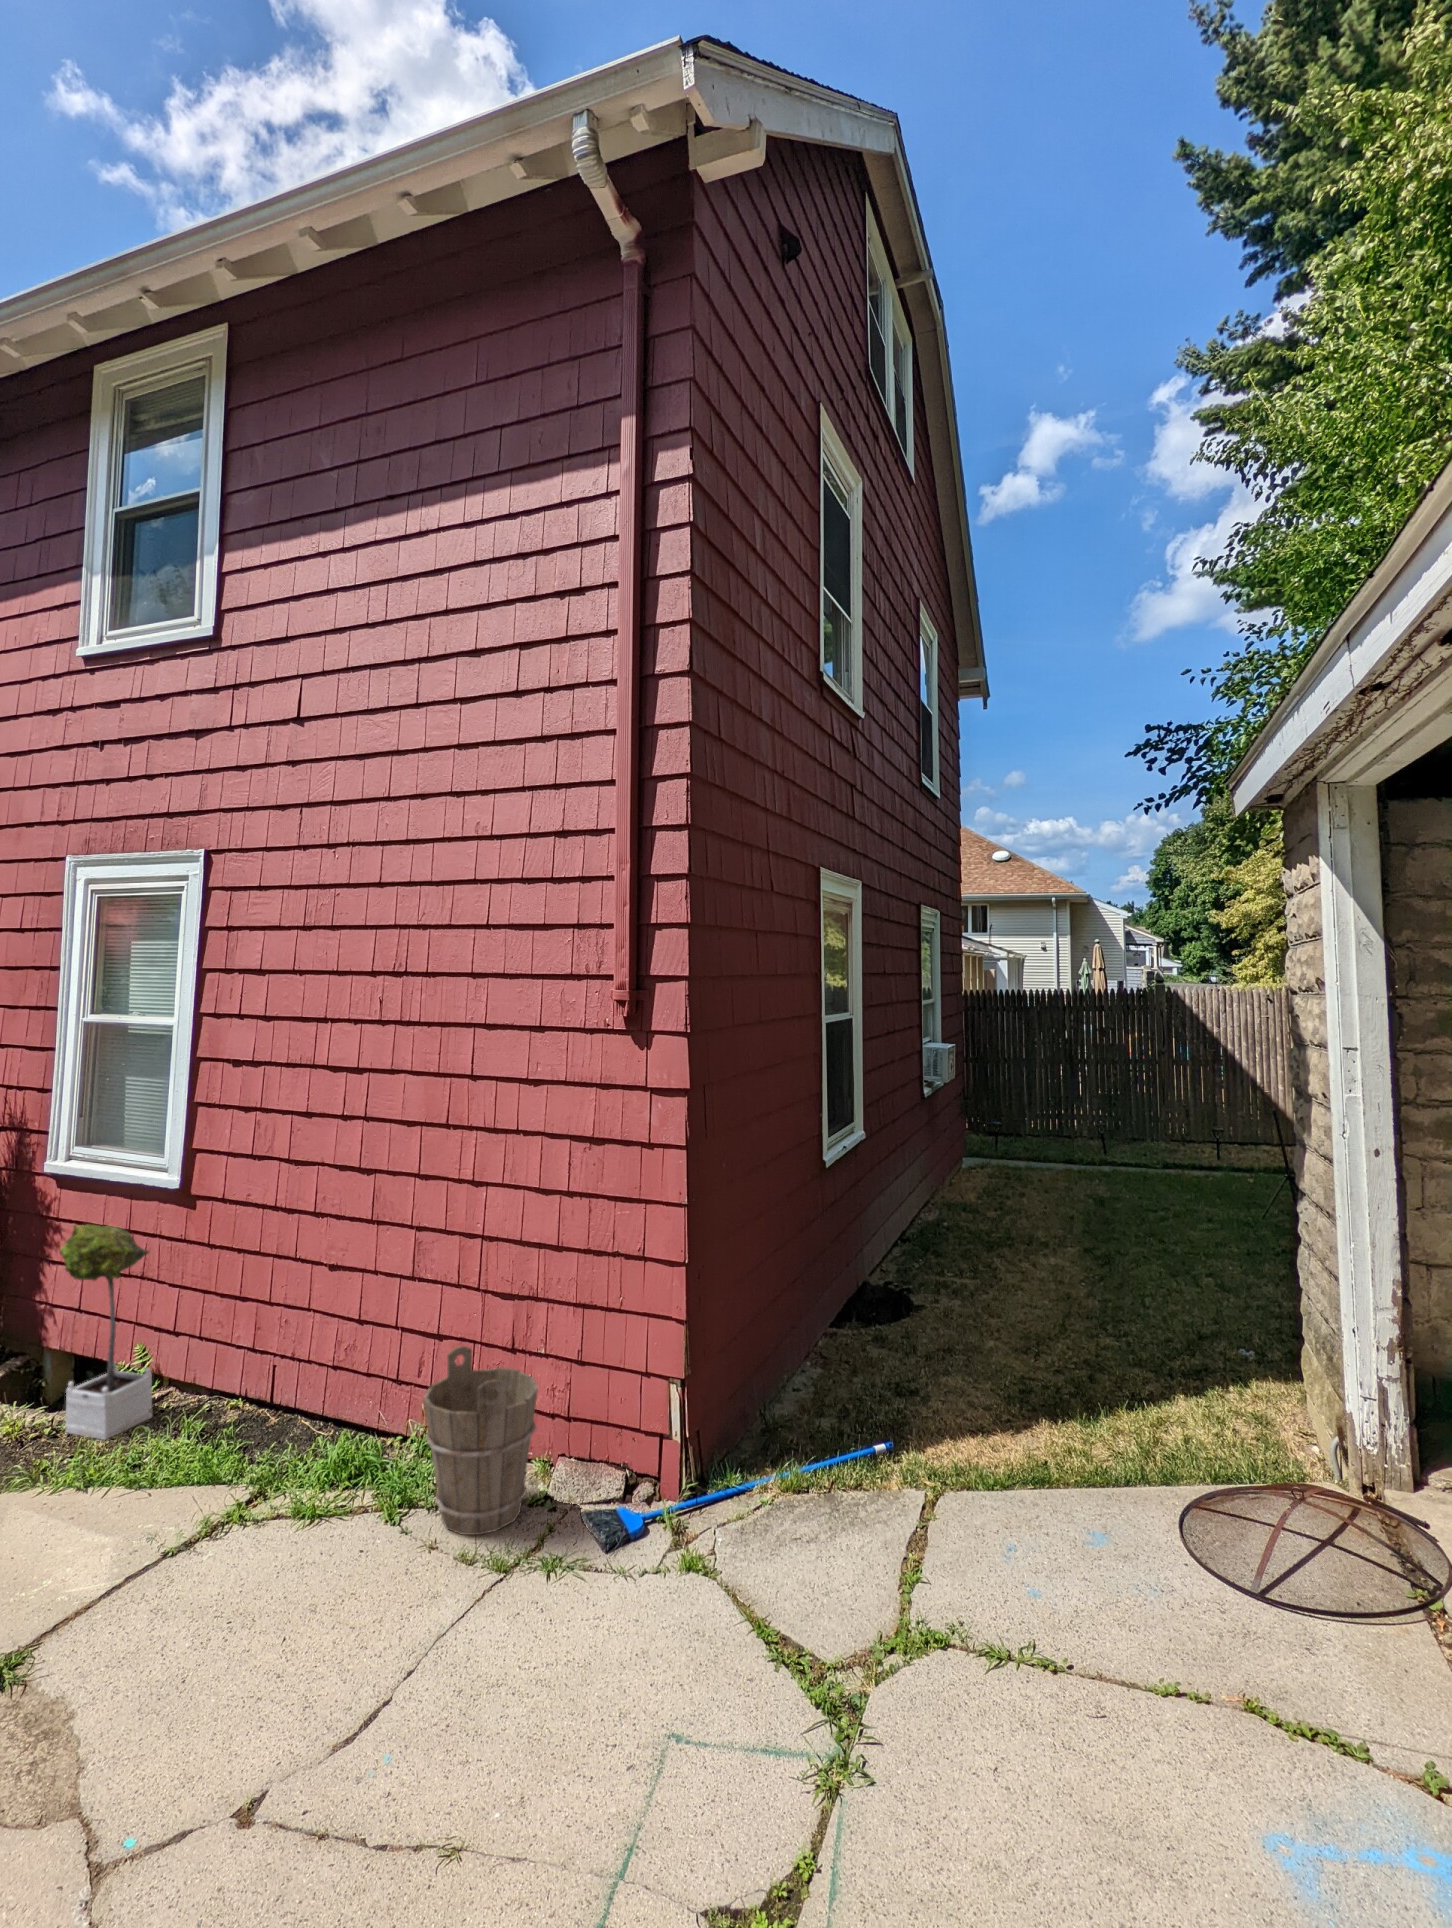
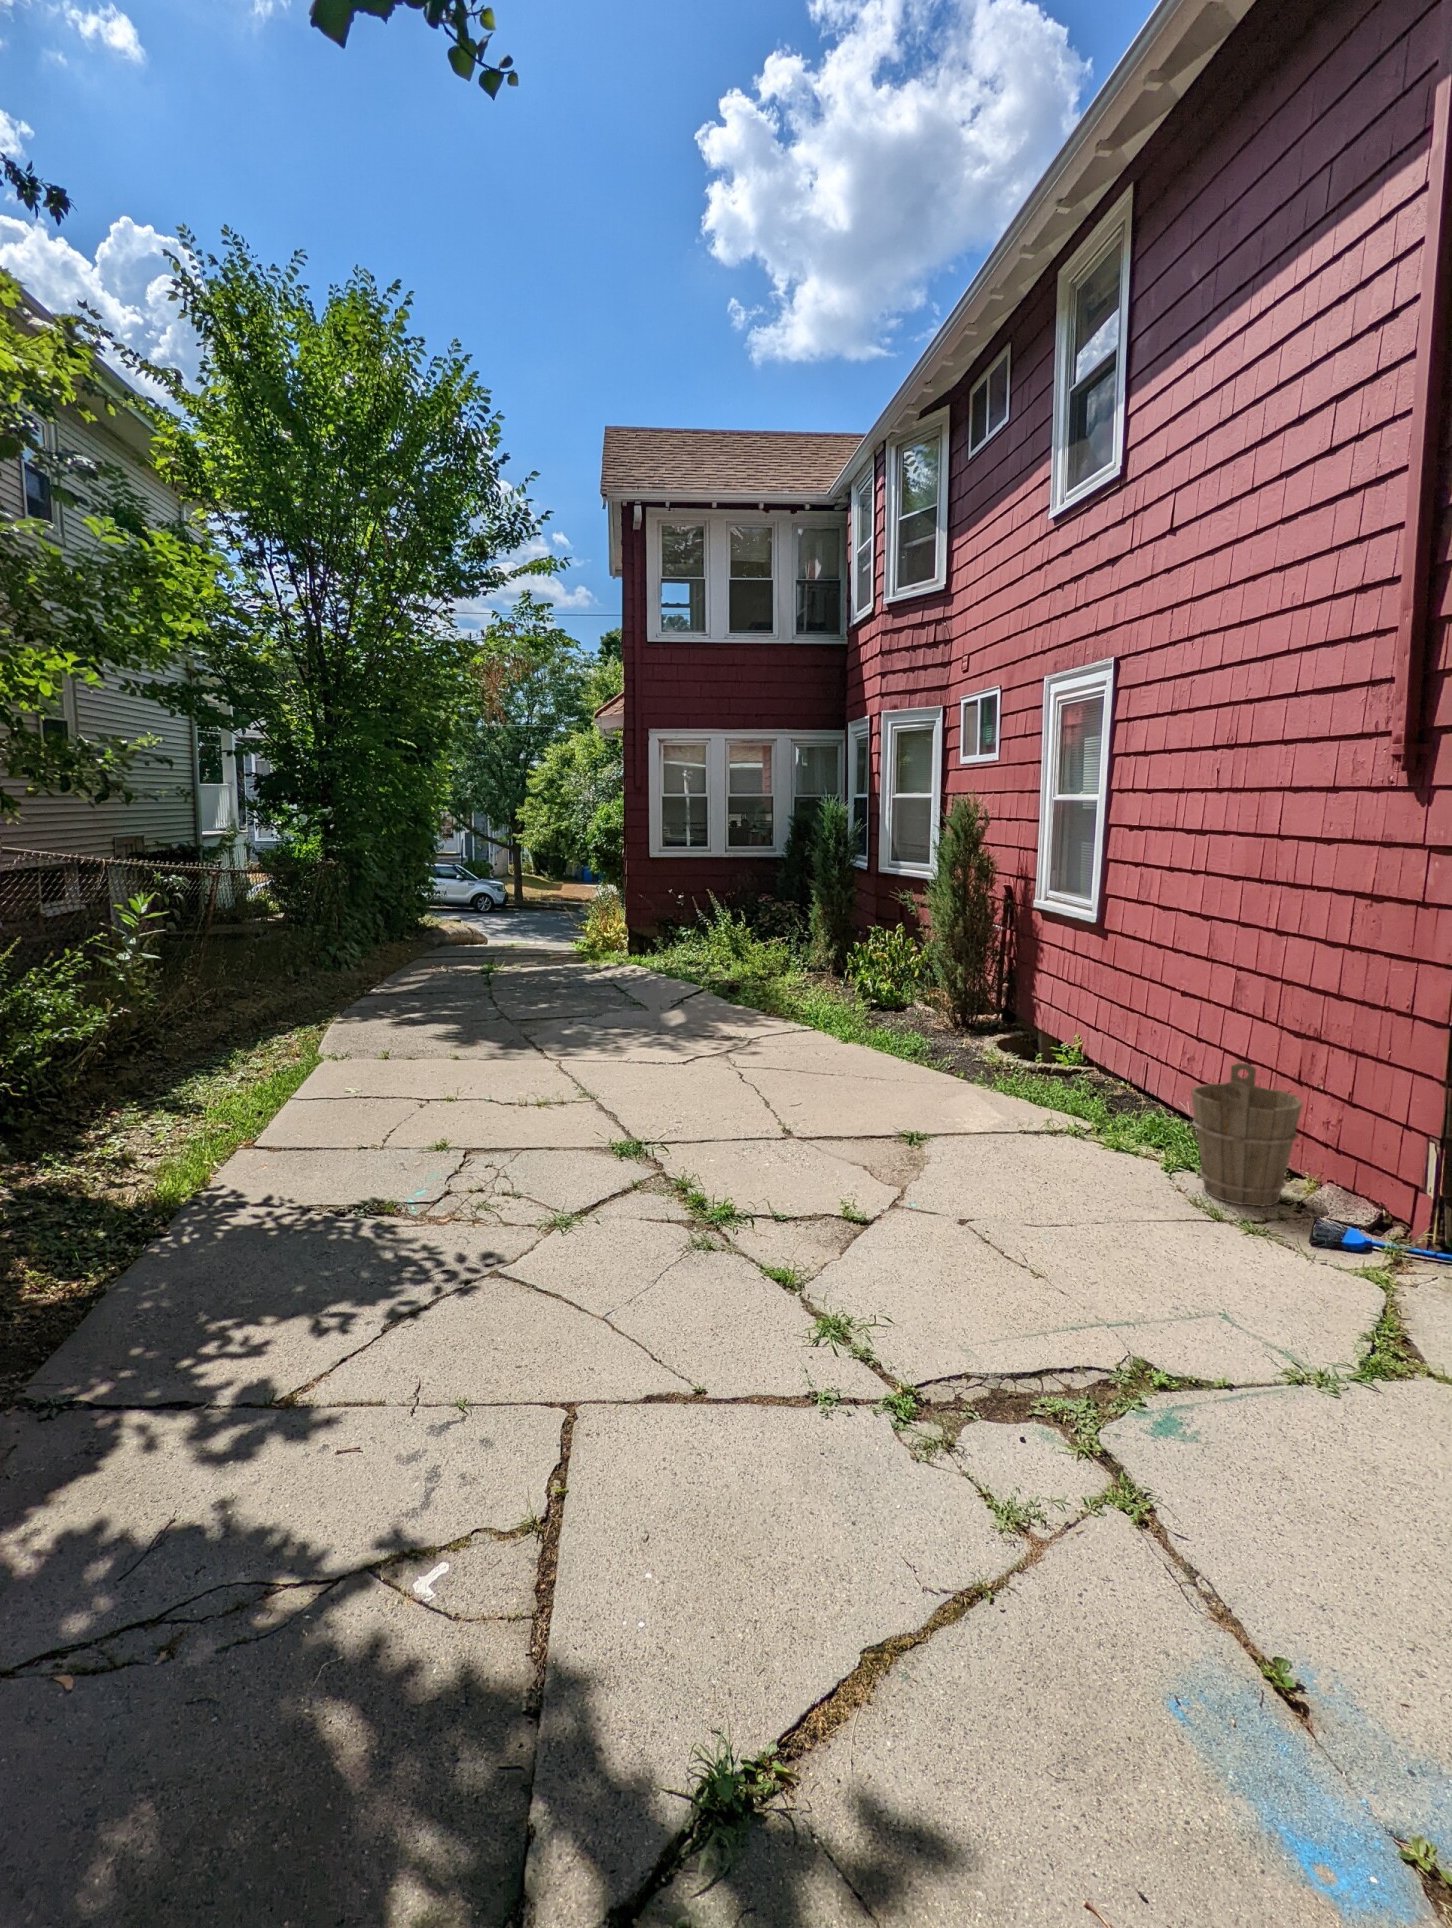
potted tree: present [60,1225,152,1440] -> none [1020,938,1081,1084]

